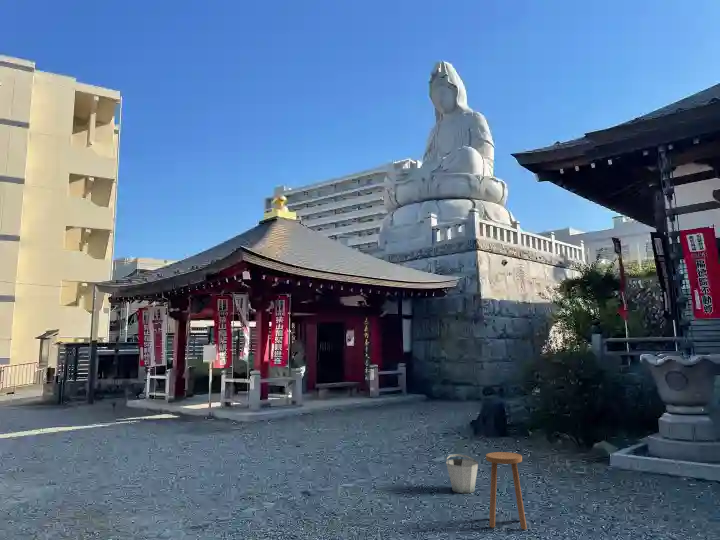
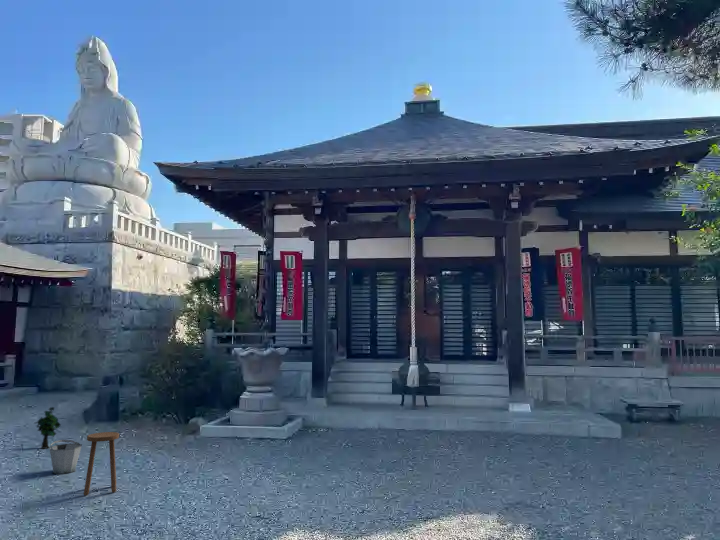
decorative plant: none [428,416,453,460] -> present [36,407,60,449]

